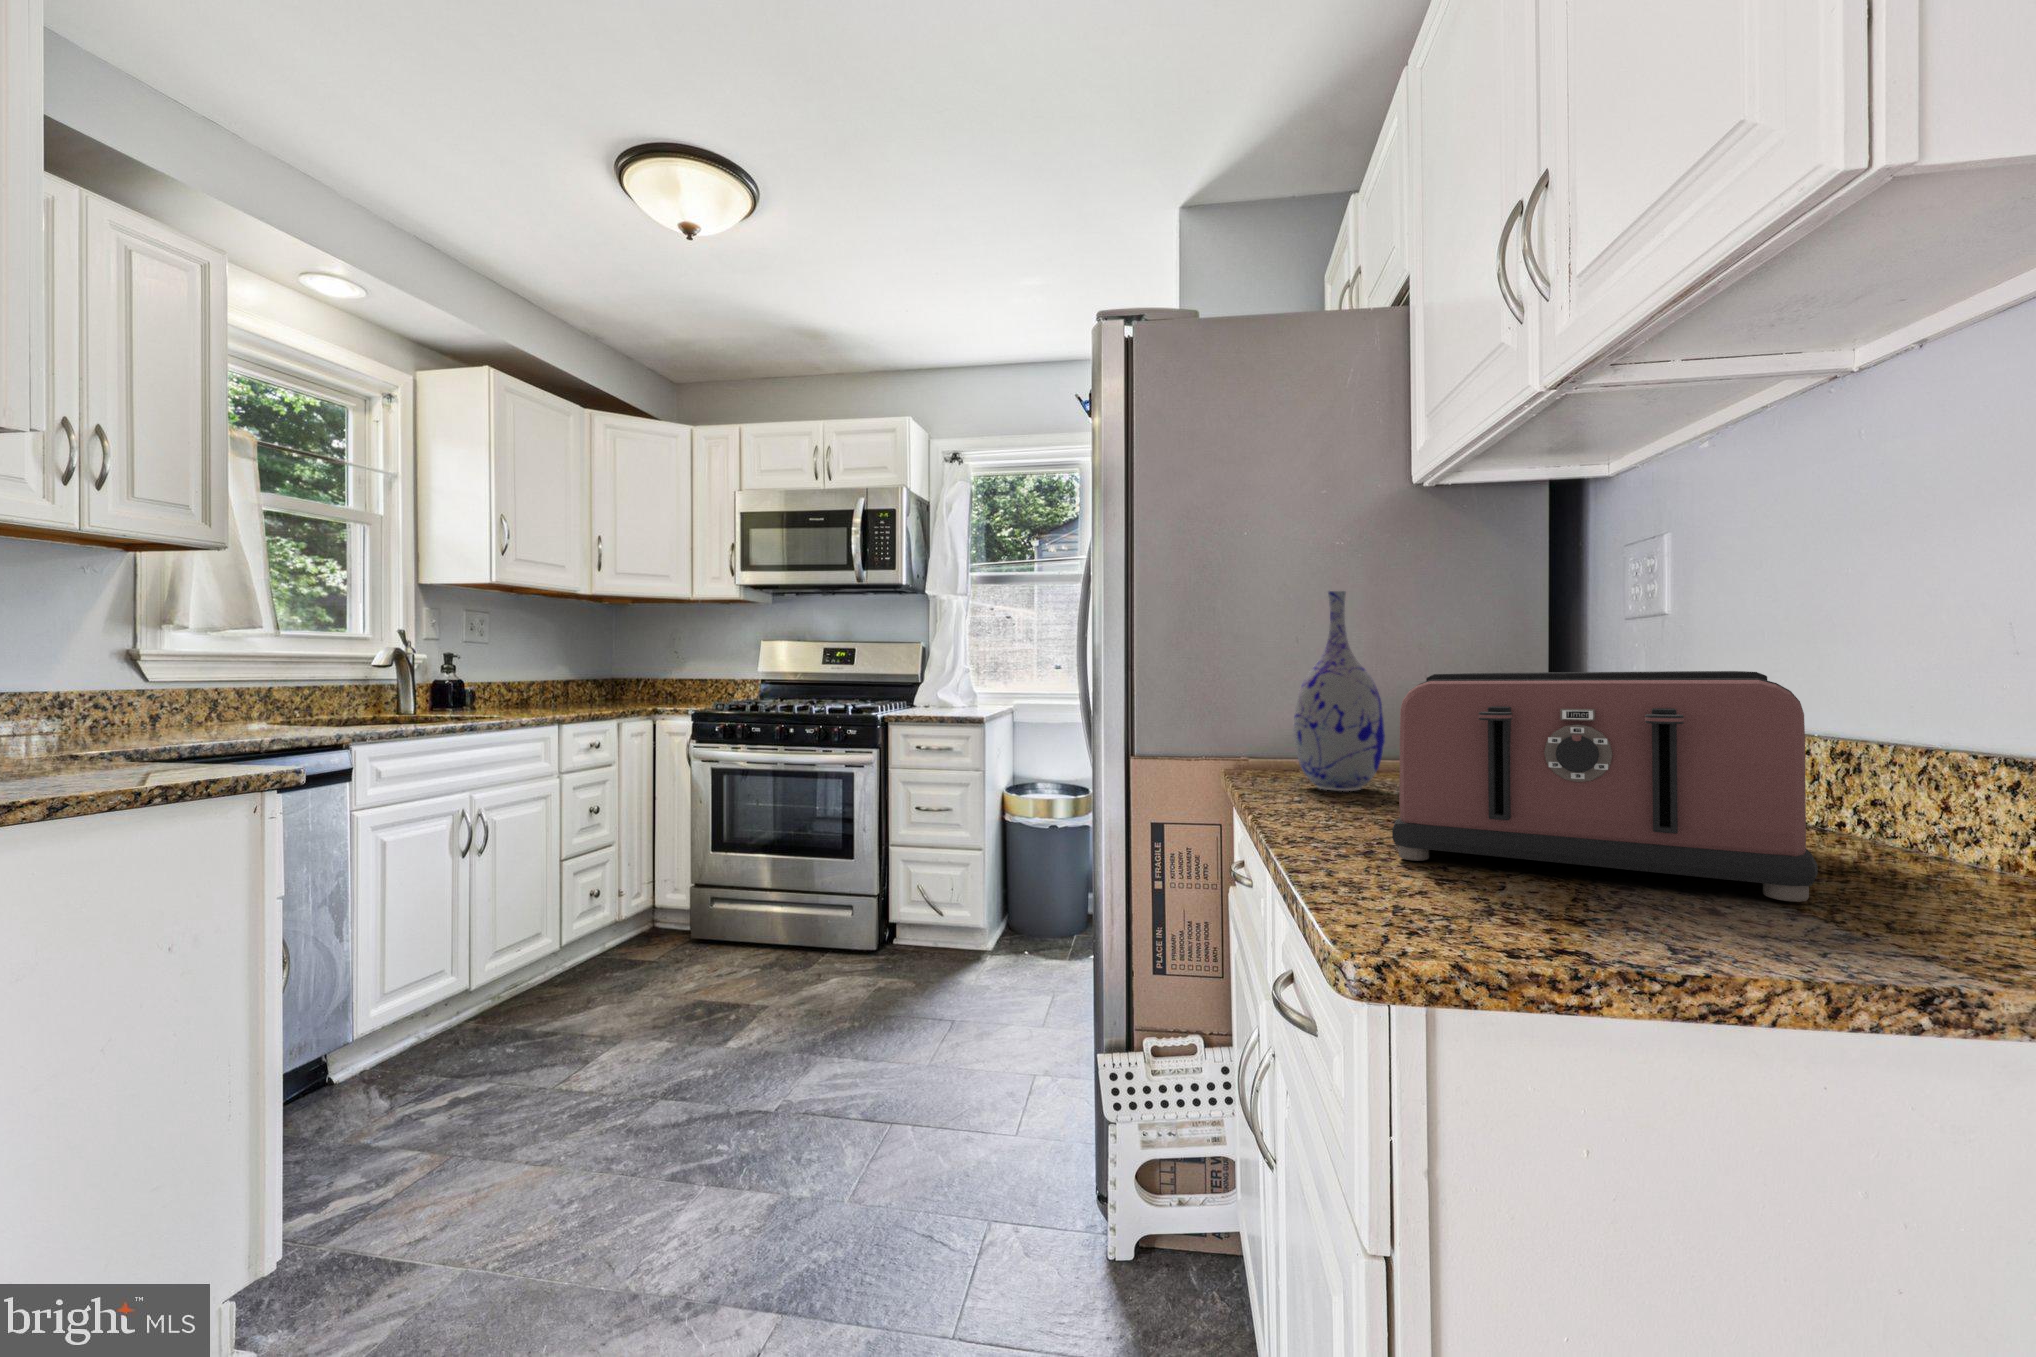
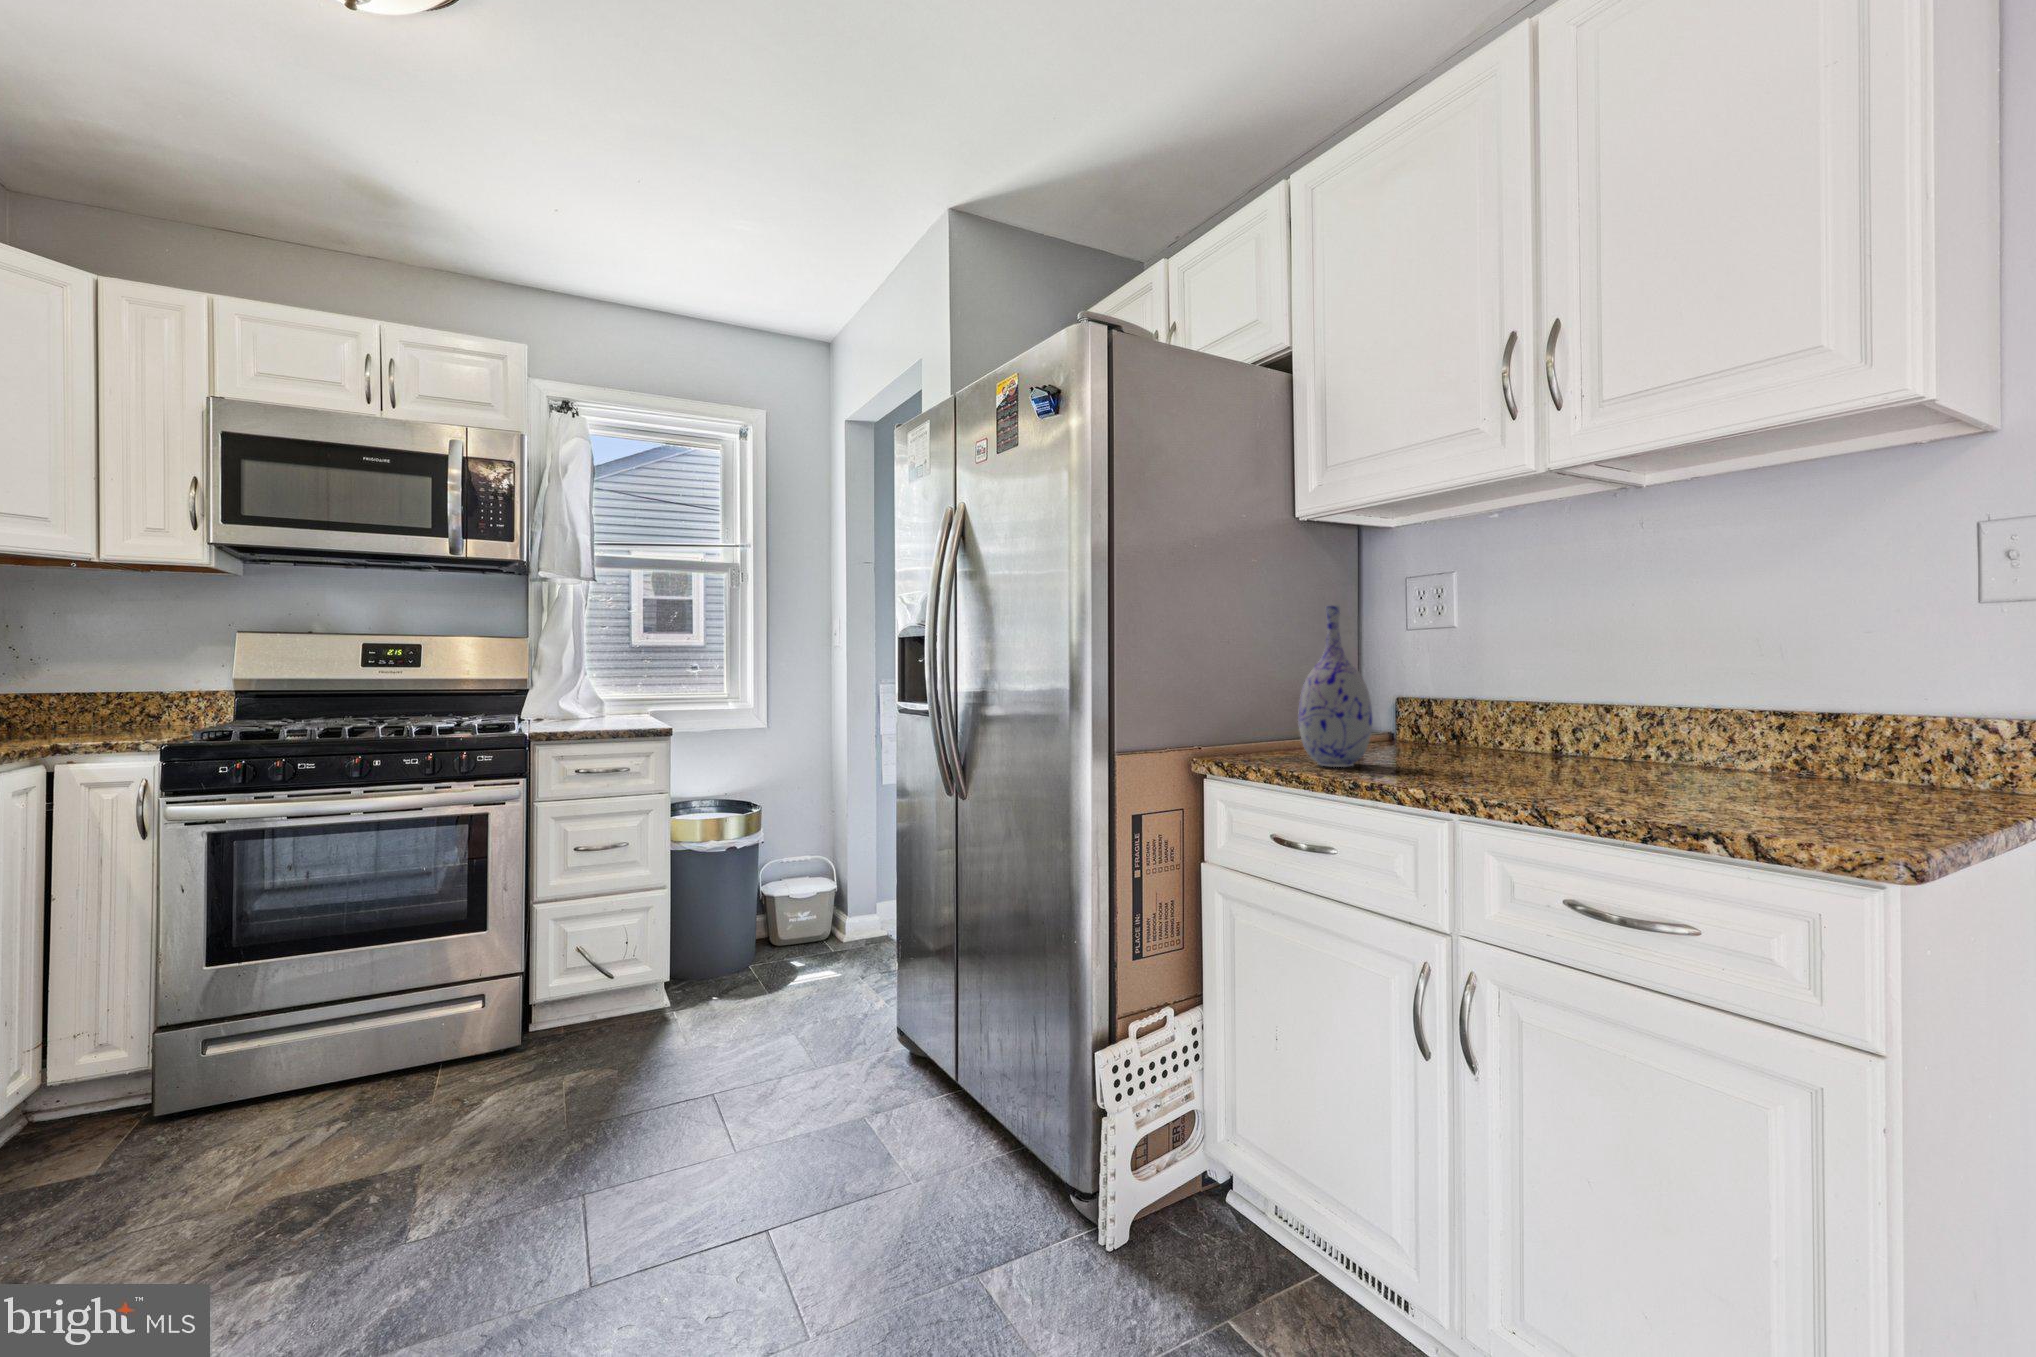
toaster: present [1392,671,1818,902] -> none [1483,668,1834,804]

